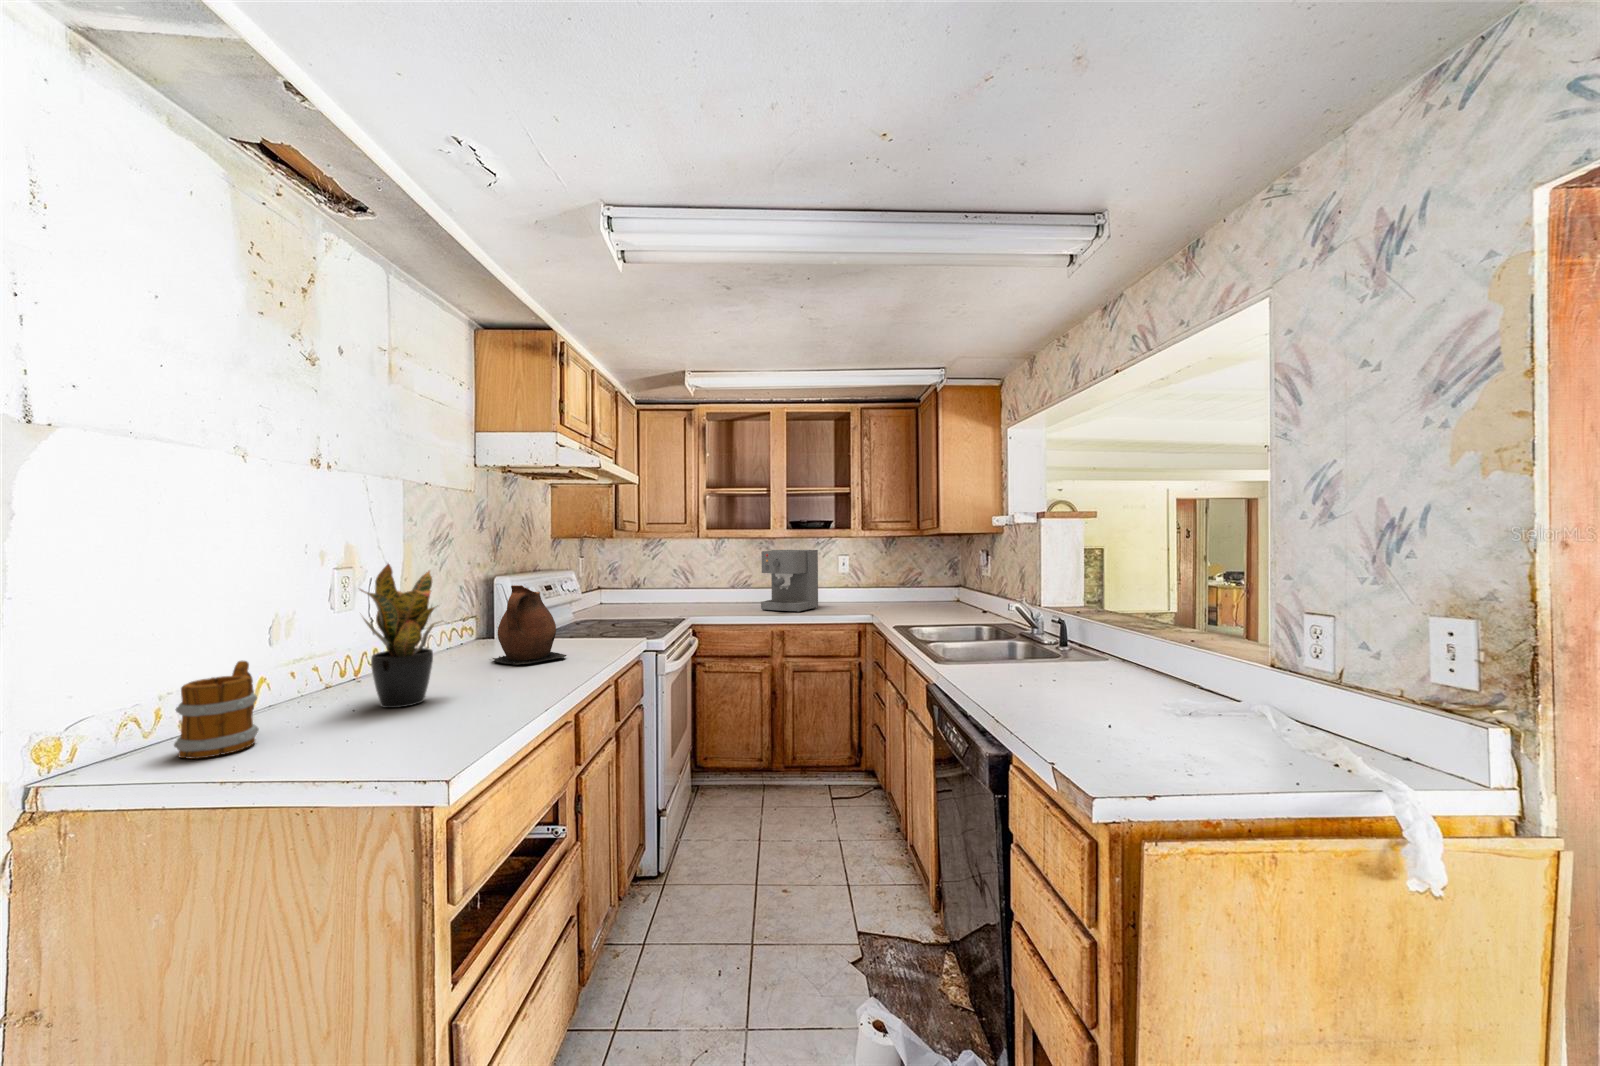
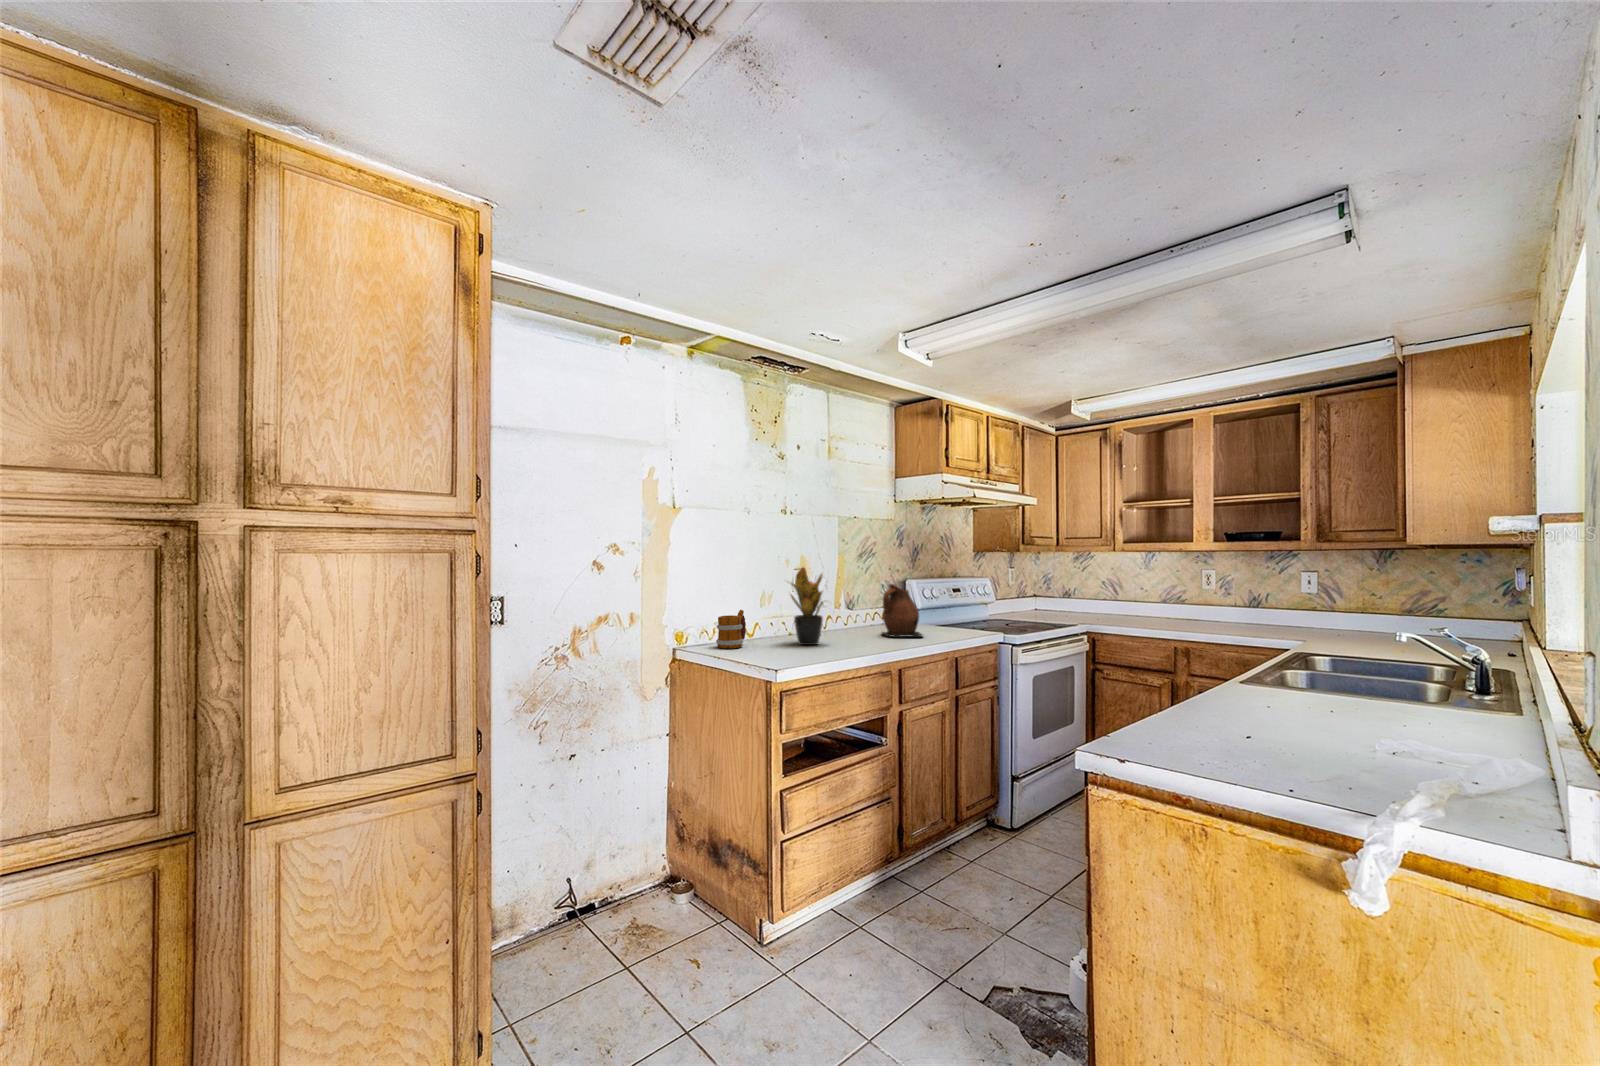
coffee maker: present [761,550,818,612] -> none [1175,564,1253,633]

